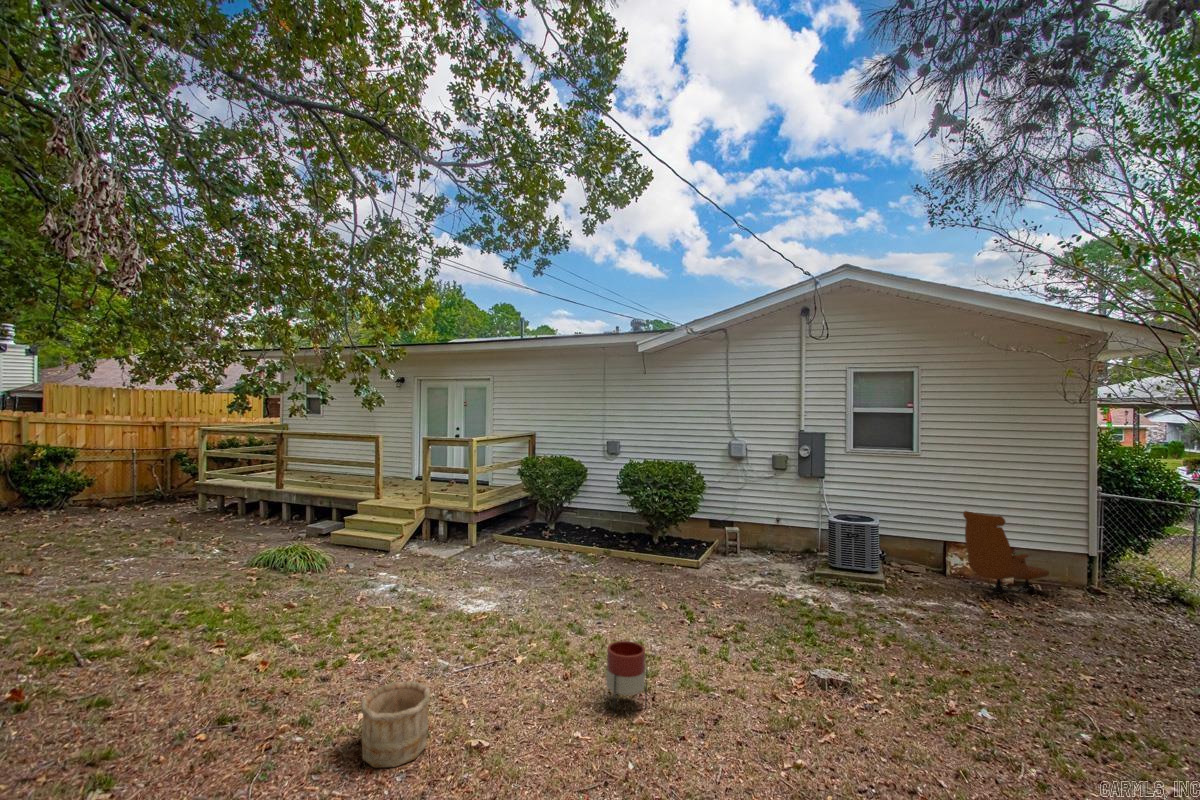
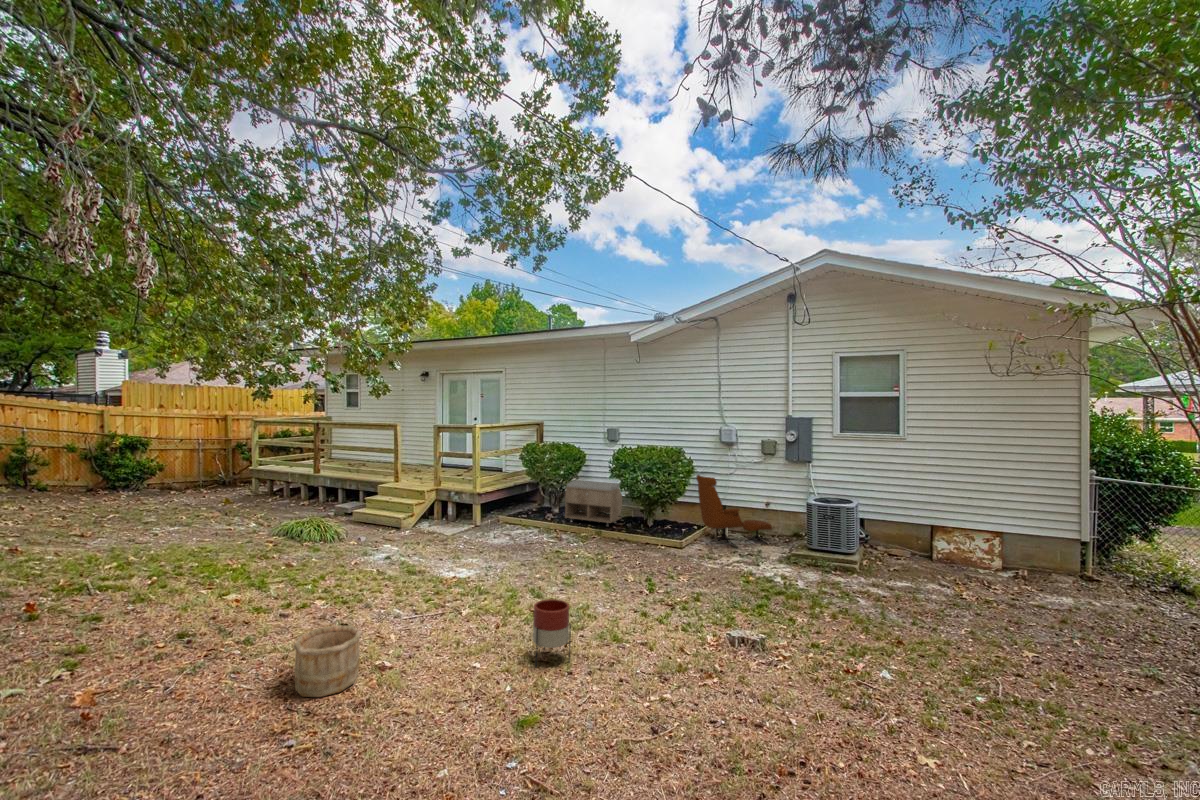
storage bench: none [565,495,626,544] -> present [565,480,623,526]
lounge chair: present [963,511,1049,604] -> present [697,475,772,548]

